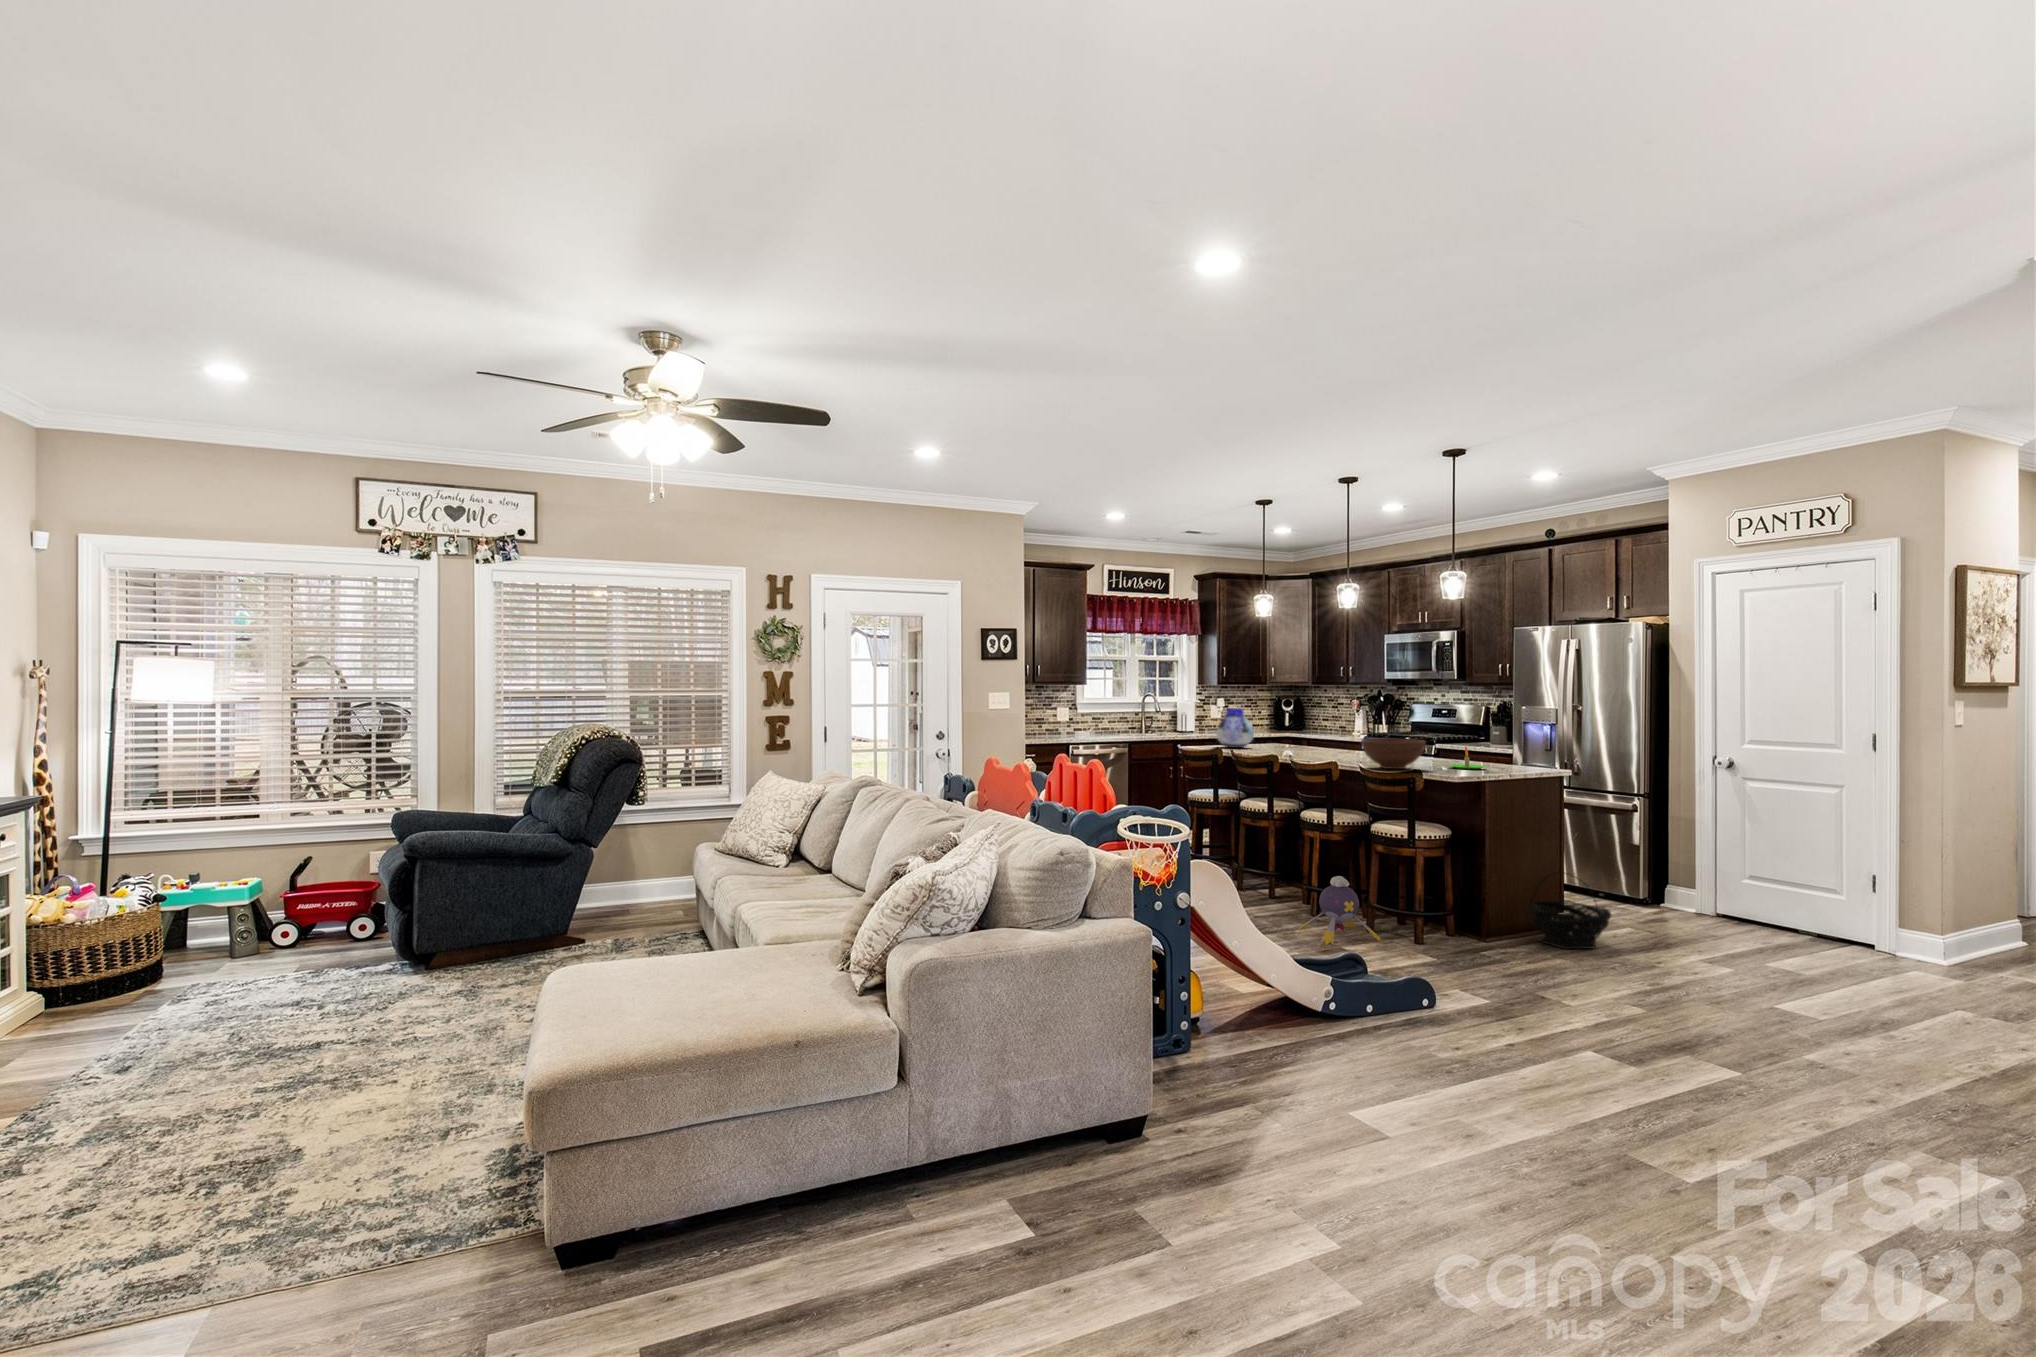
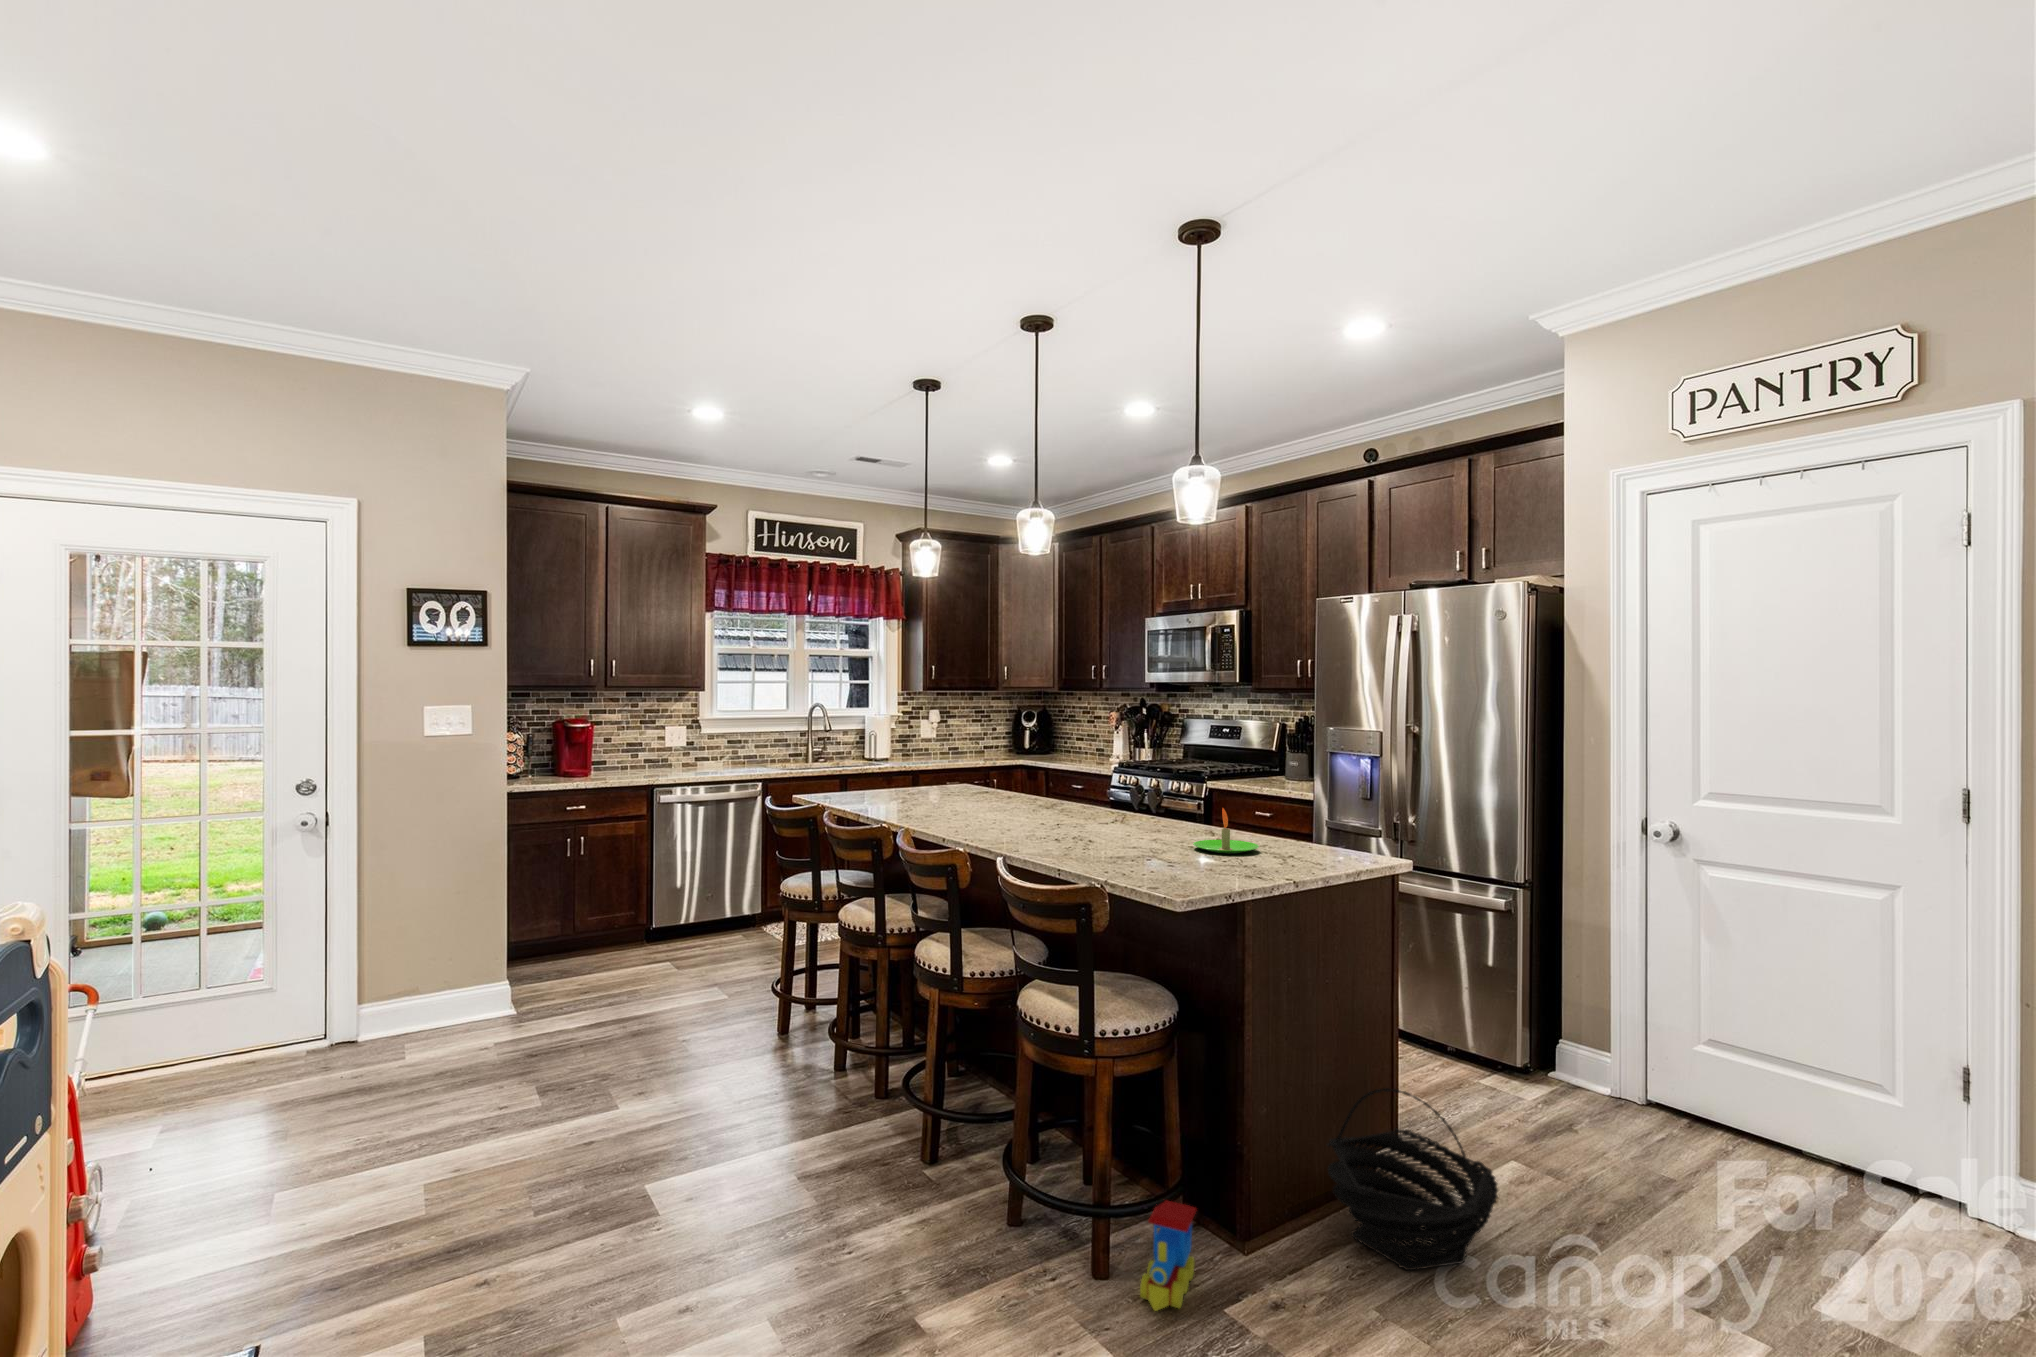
vase: present [1216,708,1254,748] -> none [866,729,926,793]
fruit bowl: present [1361,739,1426,769] -> none [1025,795,1145,860]
plush toy: present [1299,876,1381,945] -> none [857,1114,1025,1303]
toy train: none [1440,914,1463,952] -> present [1140,1200,1196,1311]

